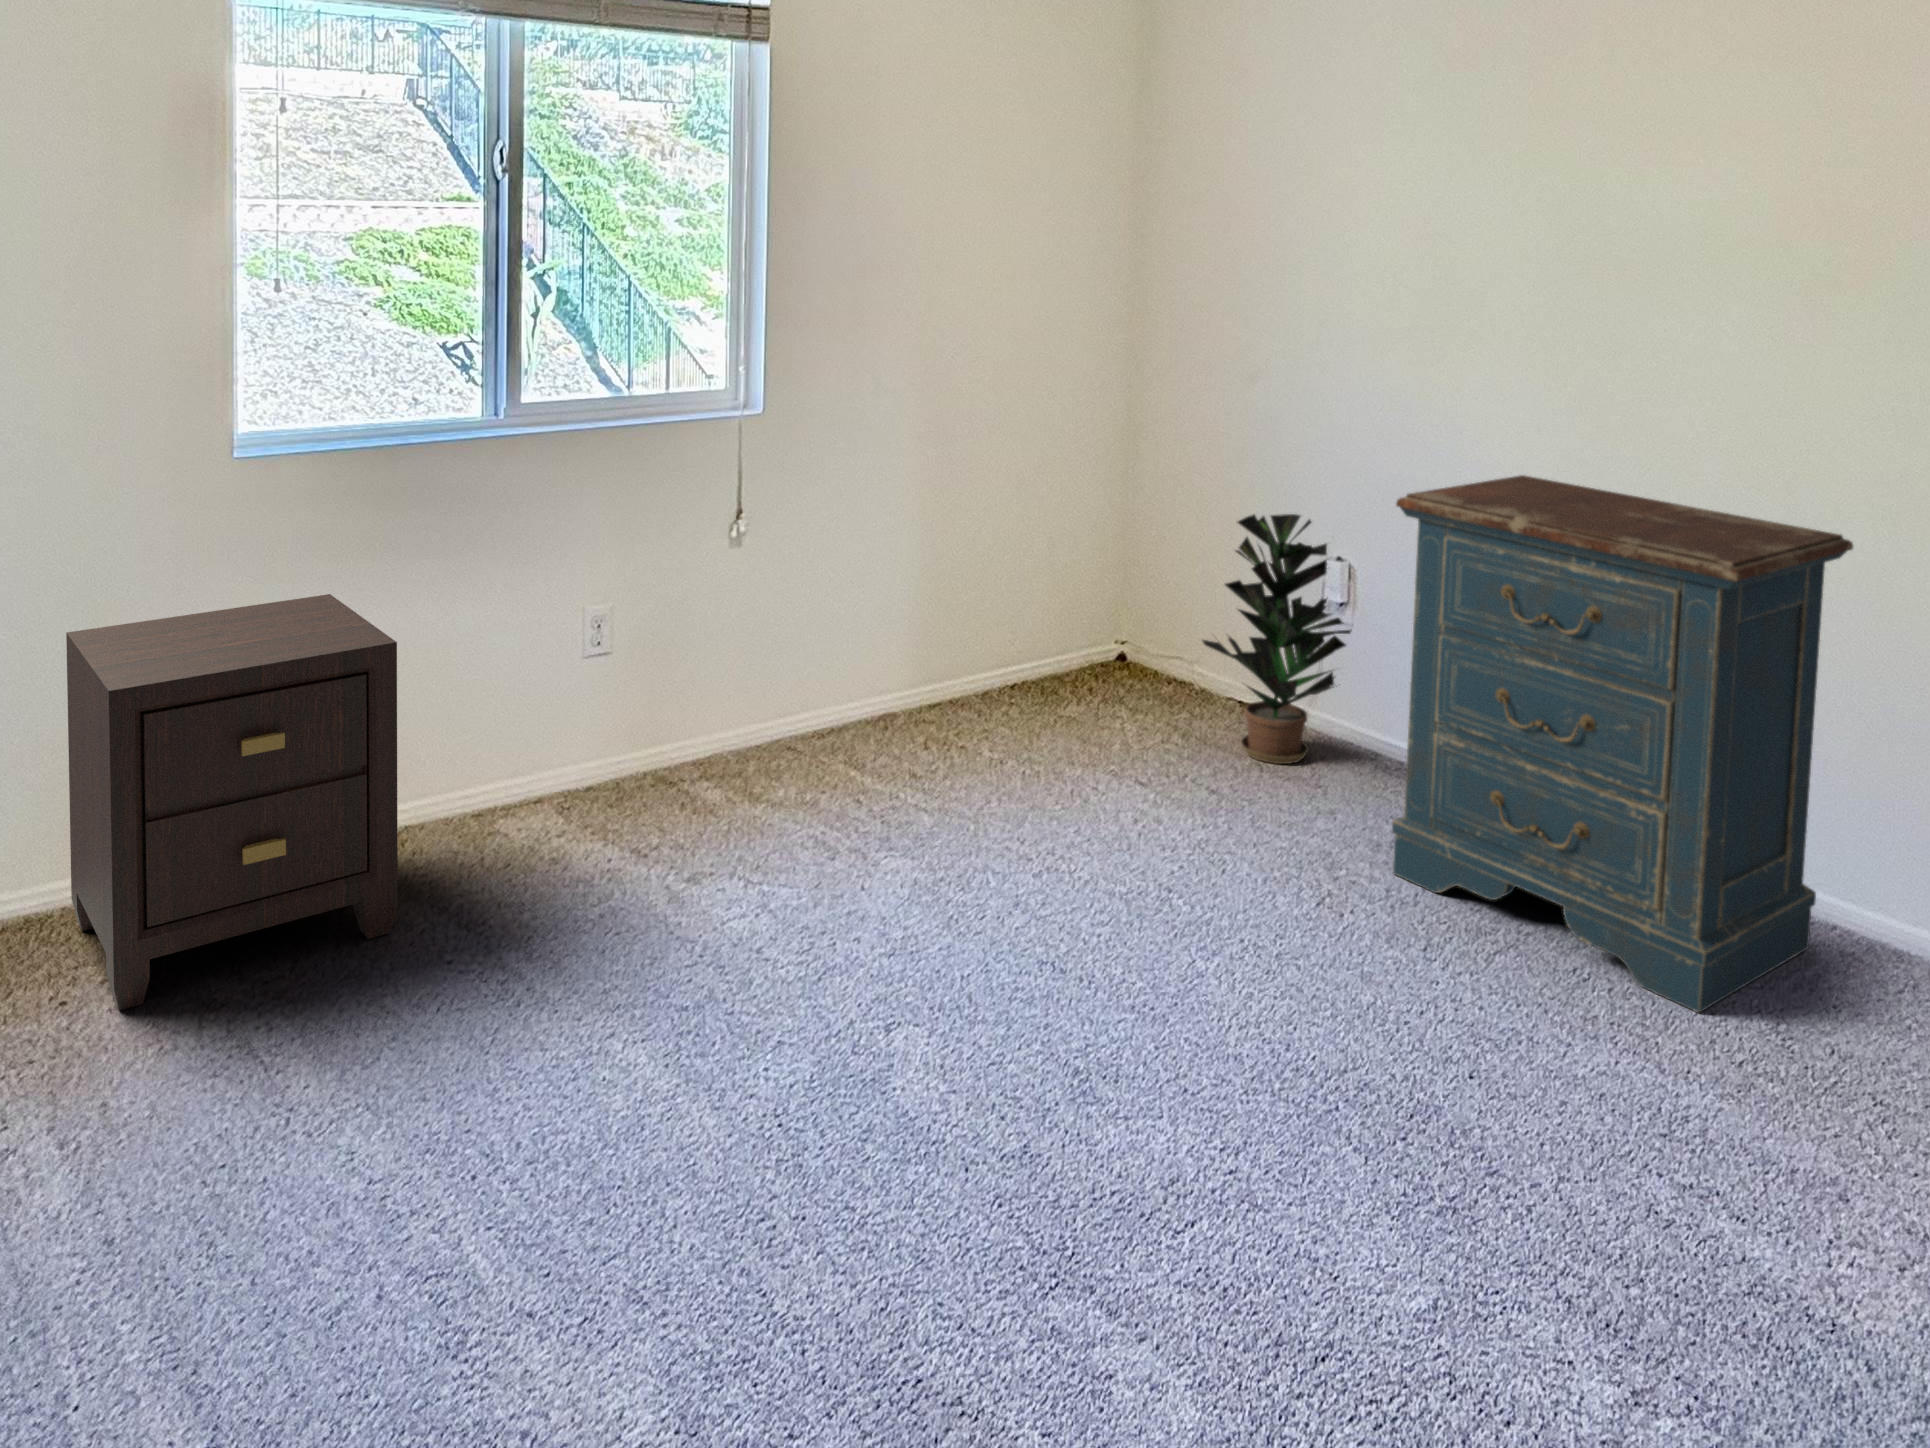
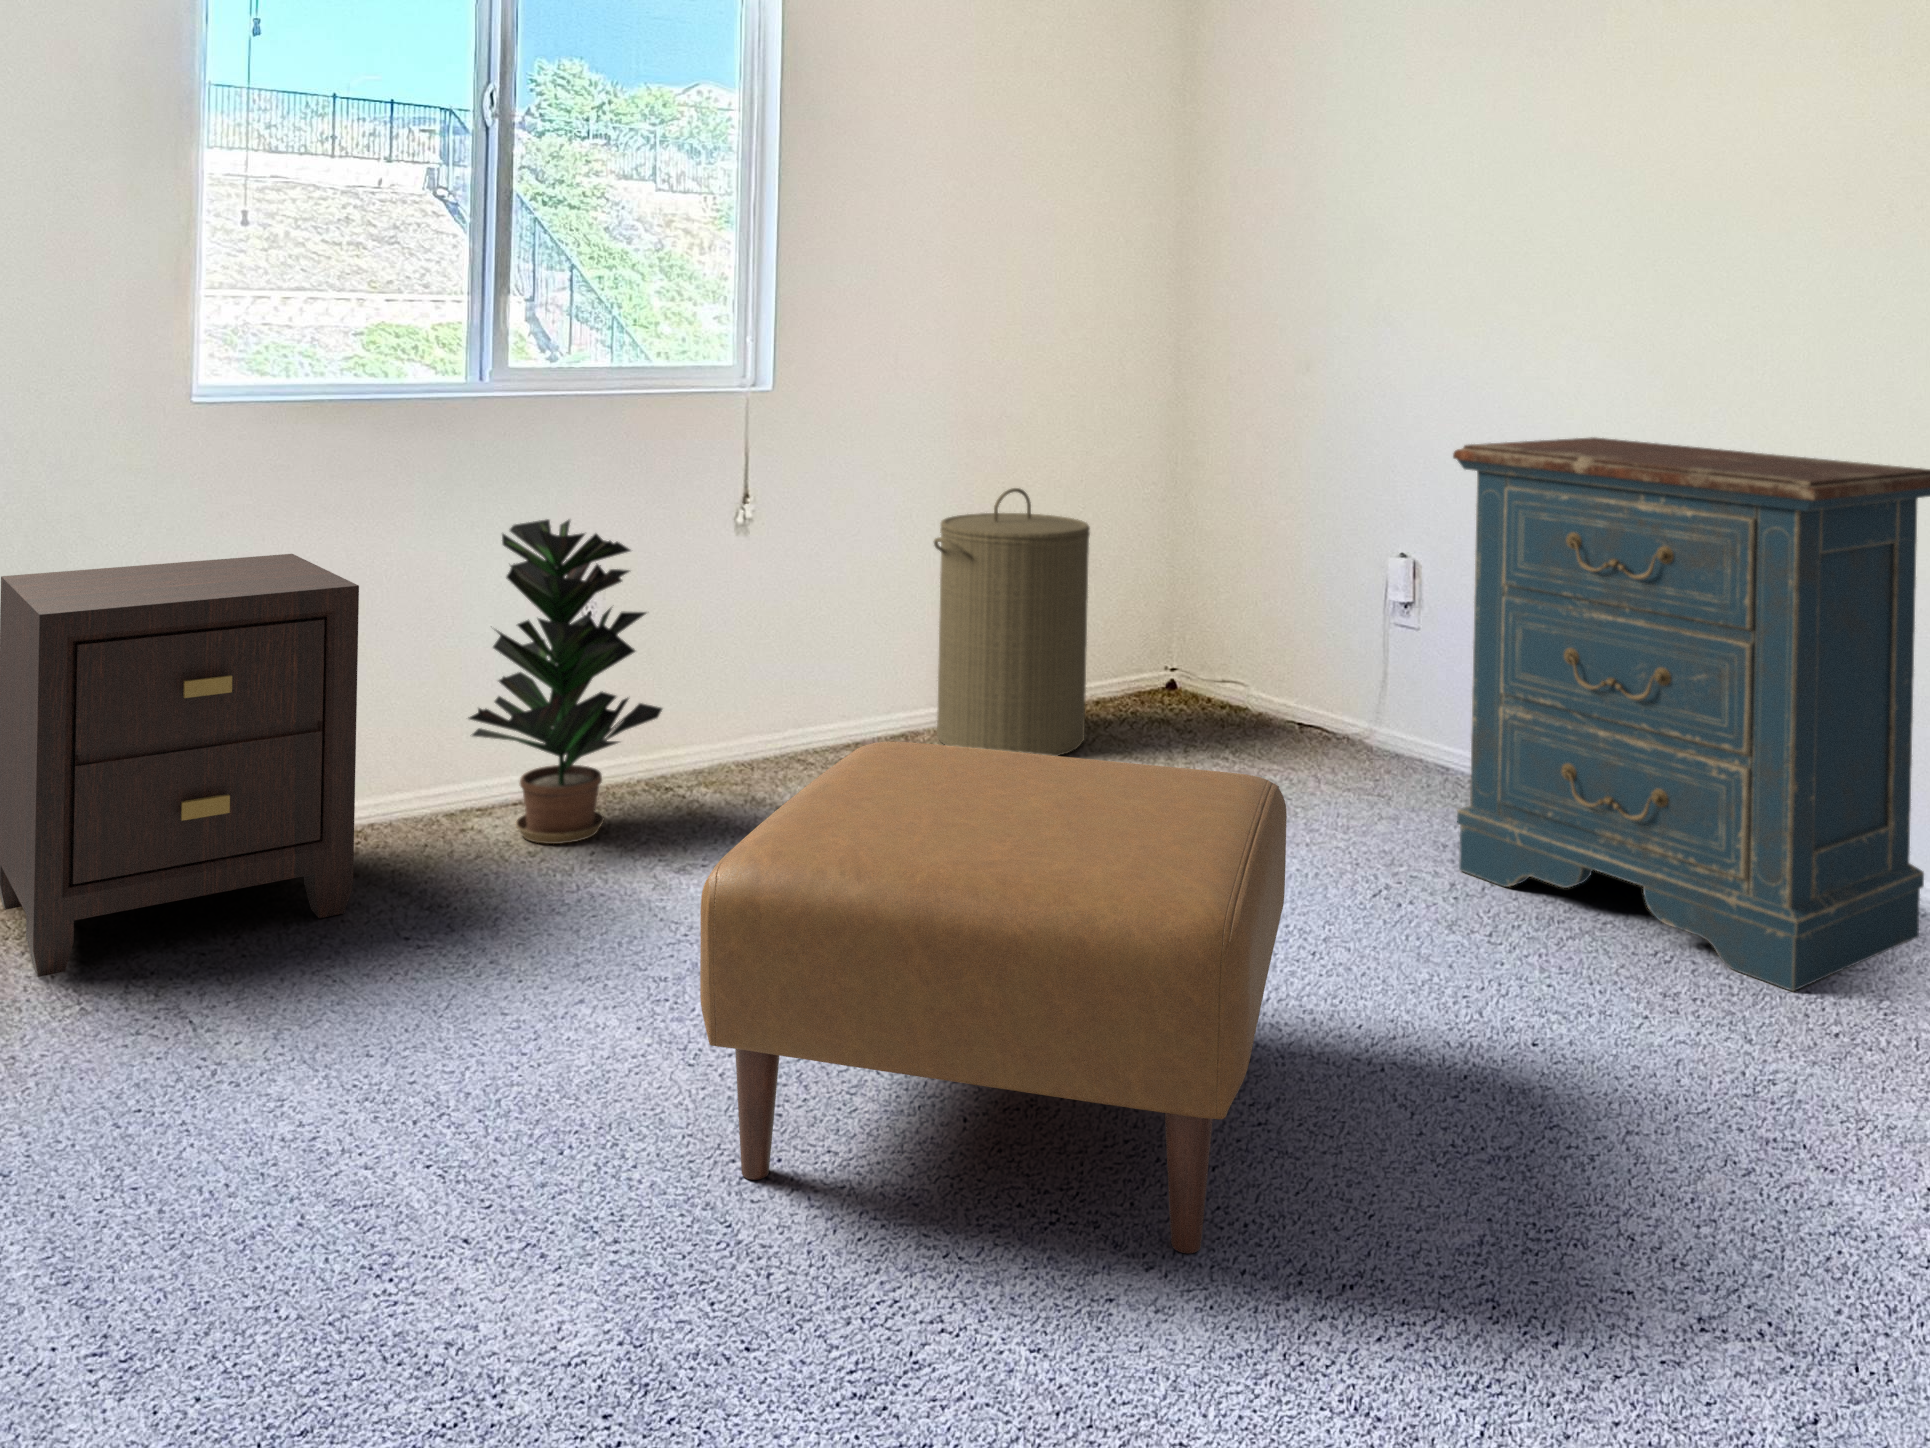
laundry hamper: none [910,496,1053,746] -> present [934,488,1090,756]
potted plant: present [1203,514,1351,764] -> present [468,519,662,844]
ottoman: none [733,803,1253,1323] -> present [700,742,1287,1253]

